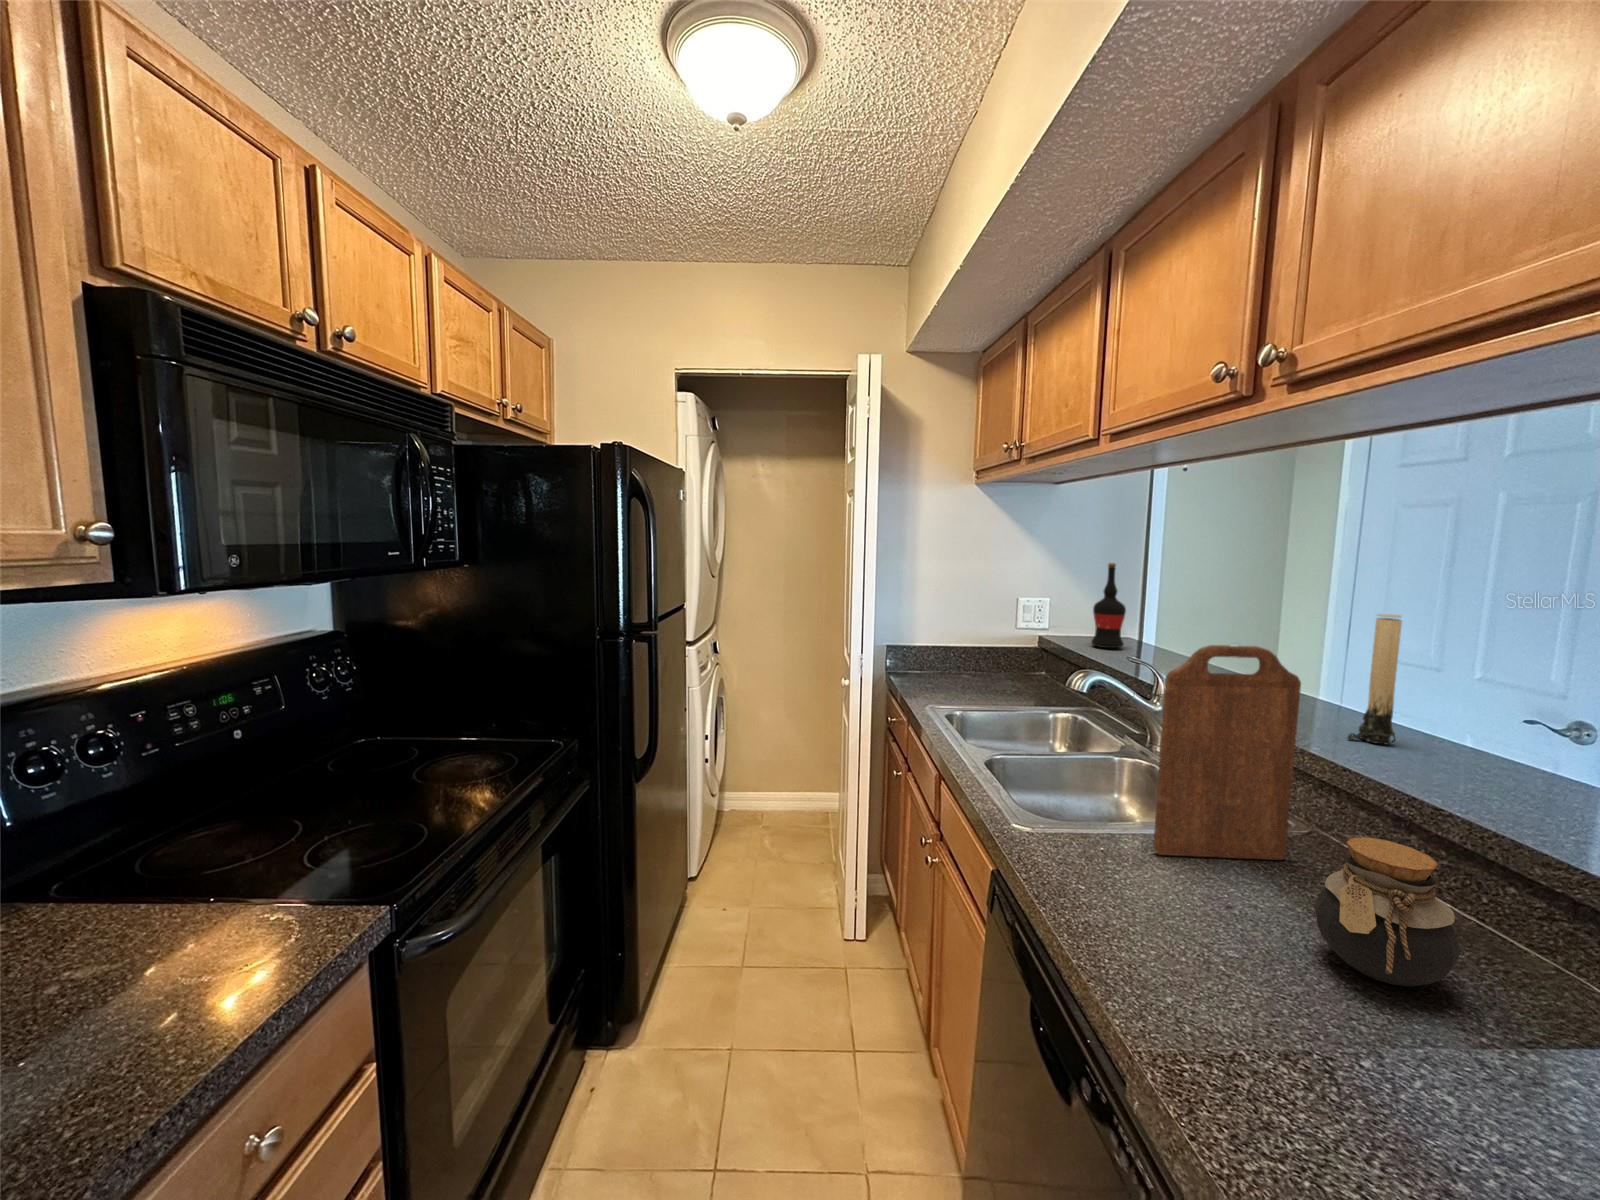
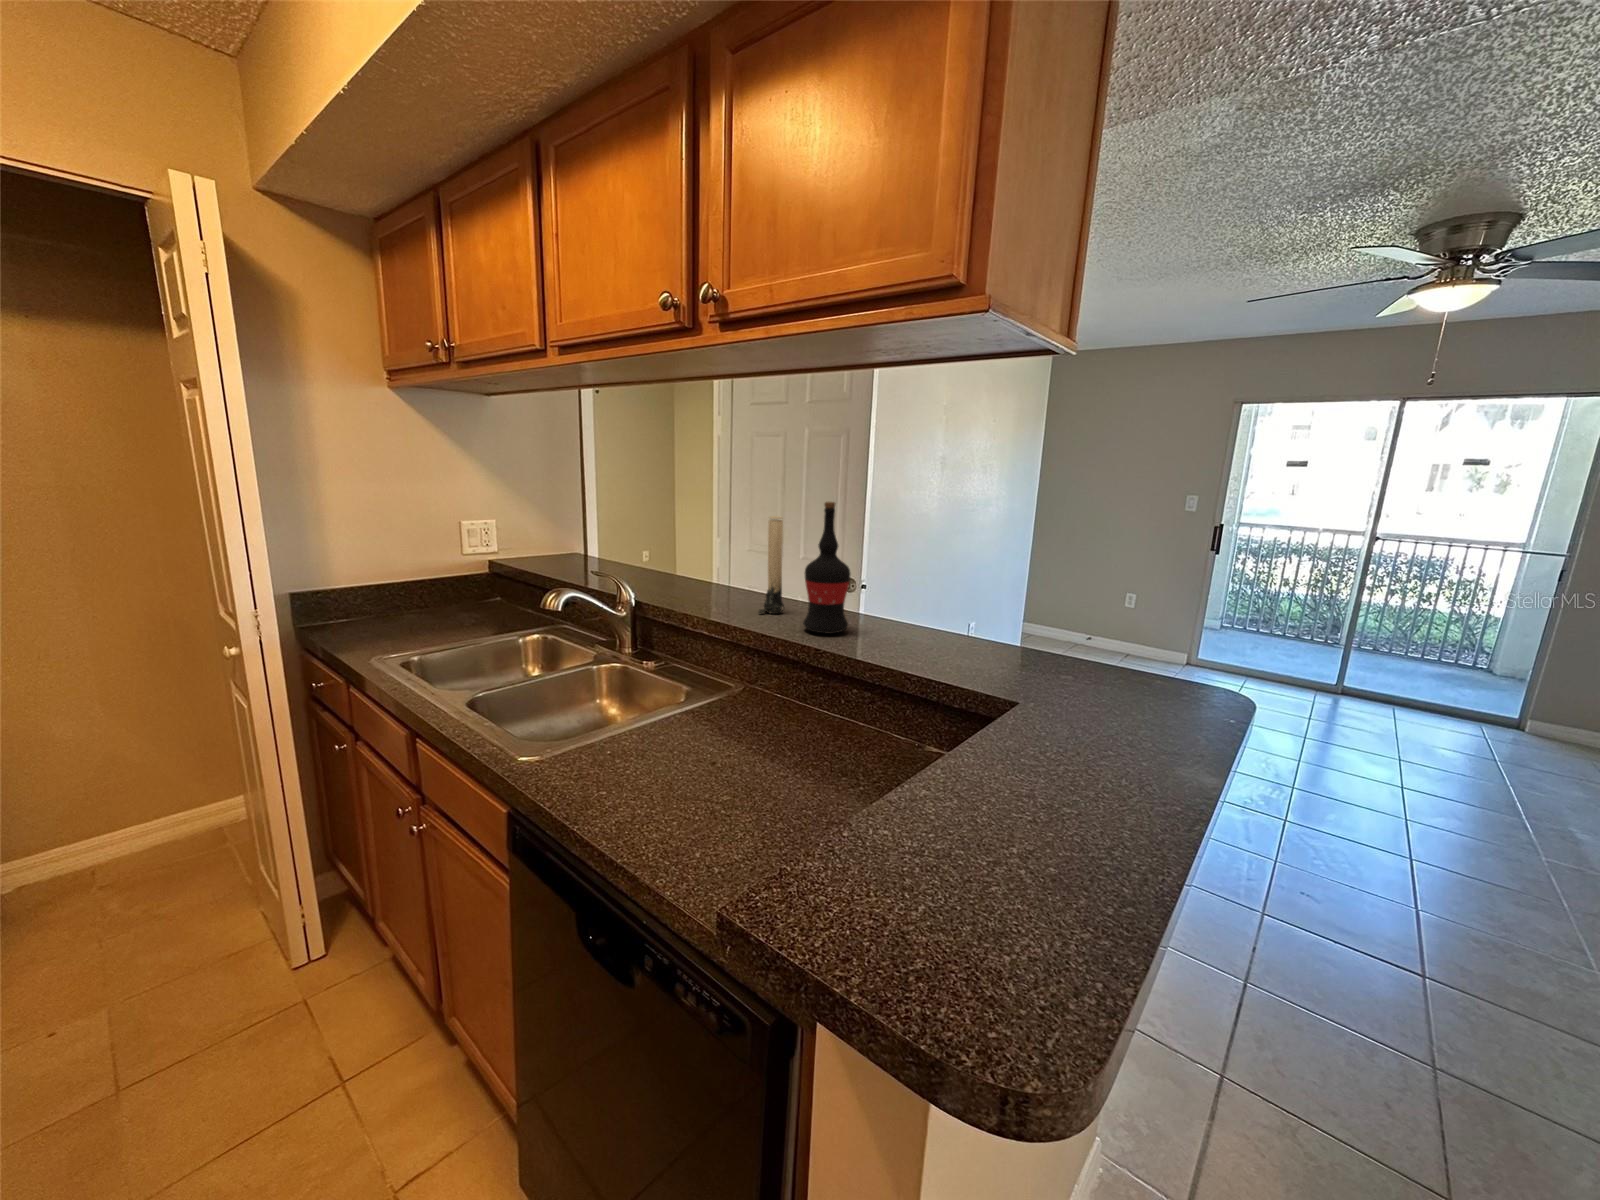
wine bottle: present [1092,563,1126,648] -> present [803,502,850,633]
cutting board: present [1153,645,1301,860] -> none [647,550,739,742]
jar: present [1315,837,1460,987] -> none [771,681,846,778]

